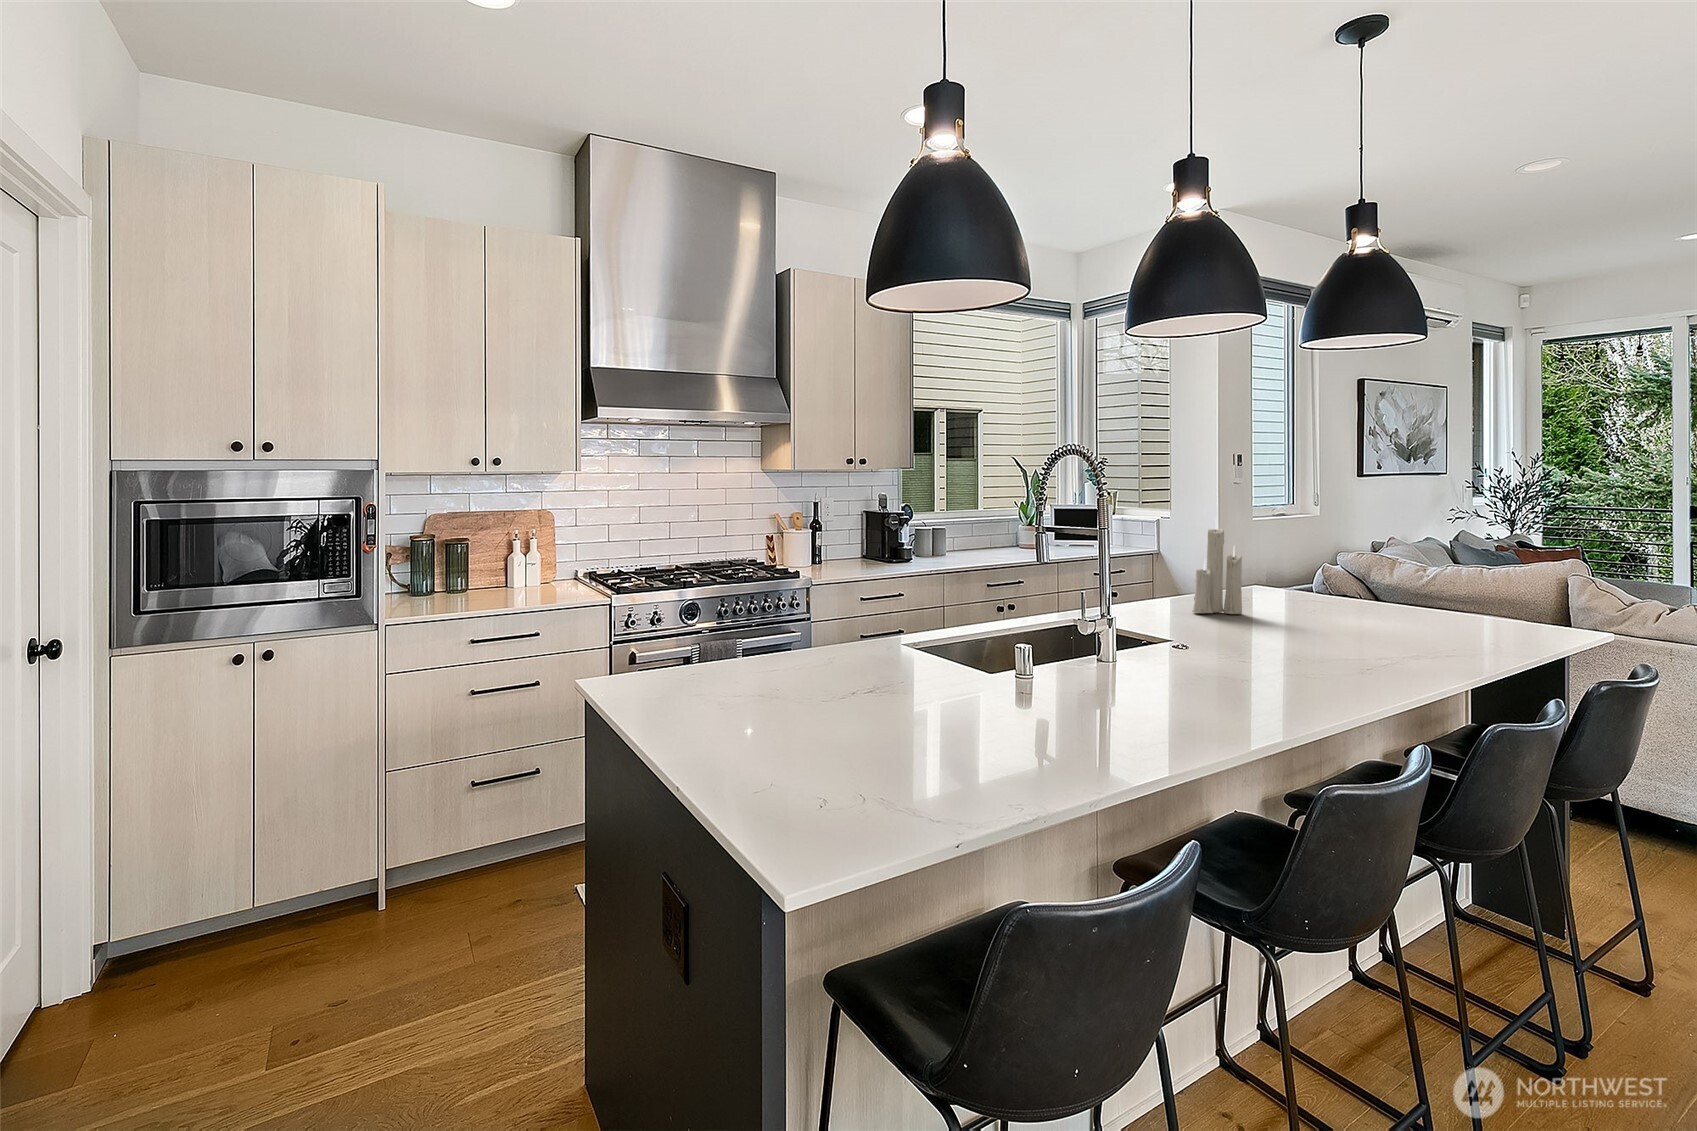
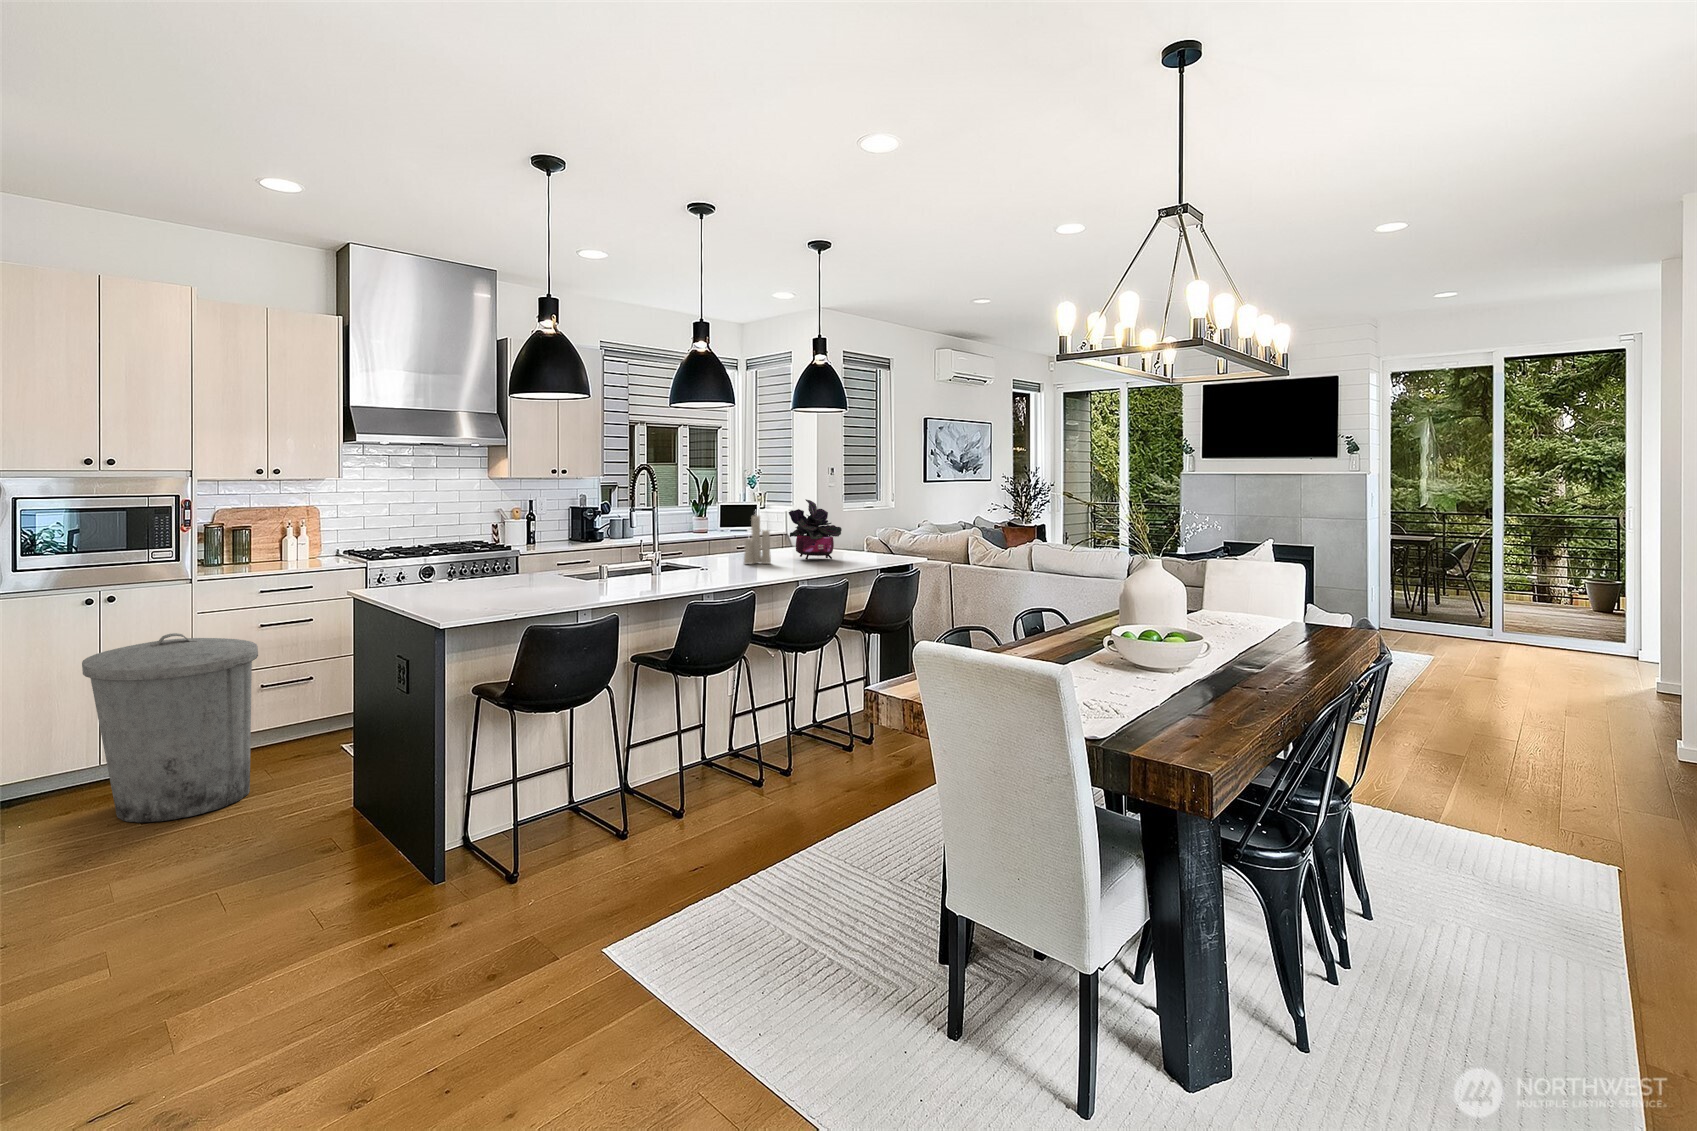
potted plant: none [1263,501,1359,607] -> present [789,500,842,560]
trash can: none [225,705,462,1004] -> present [82,633,258,822]

